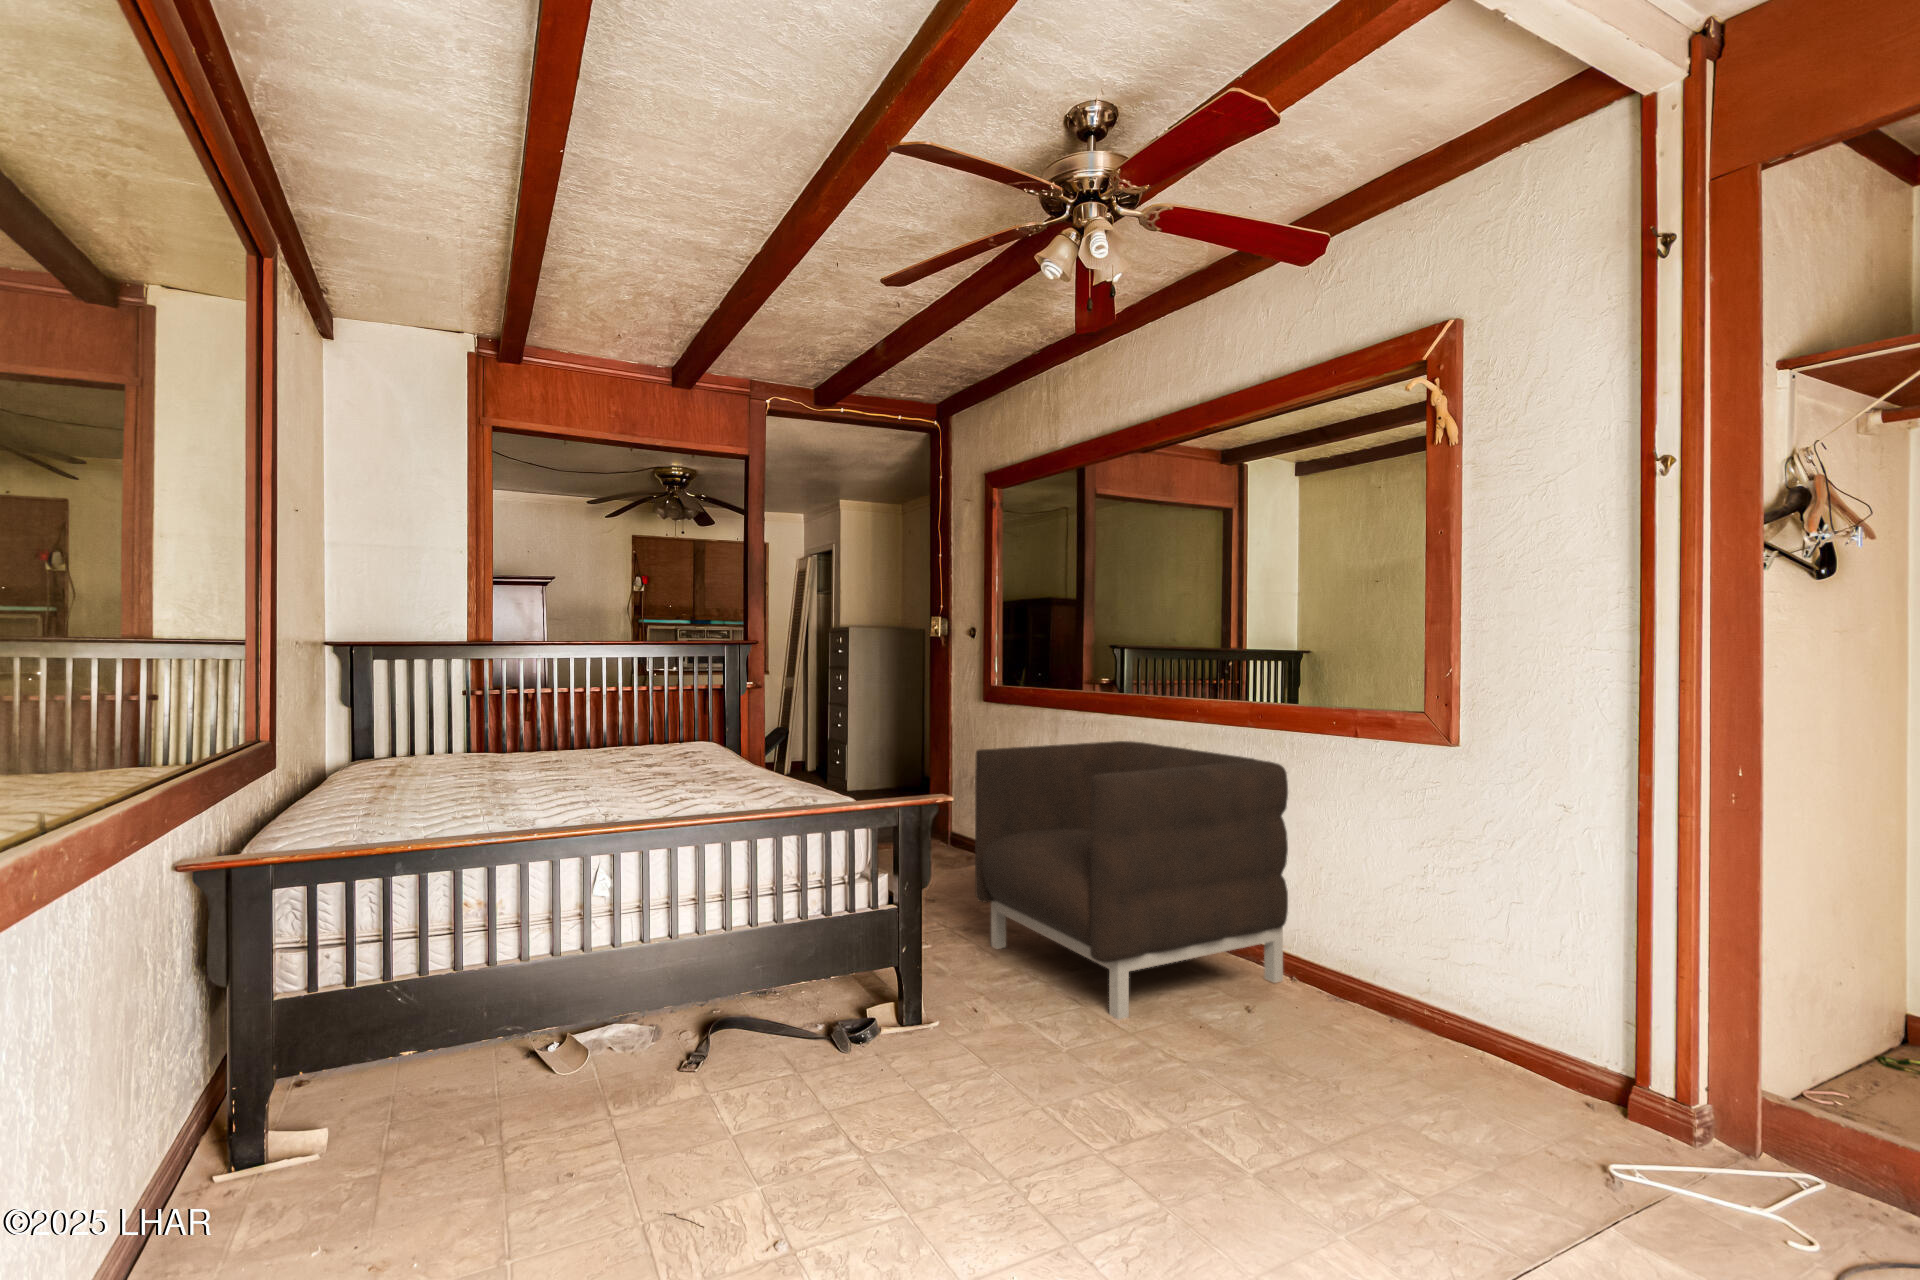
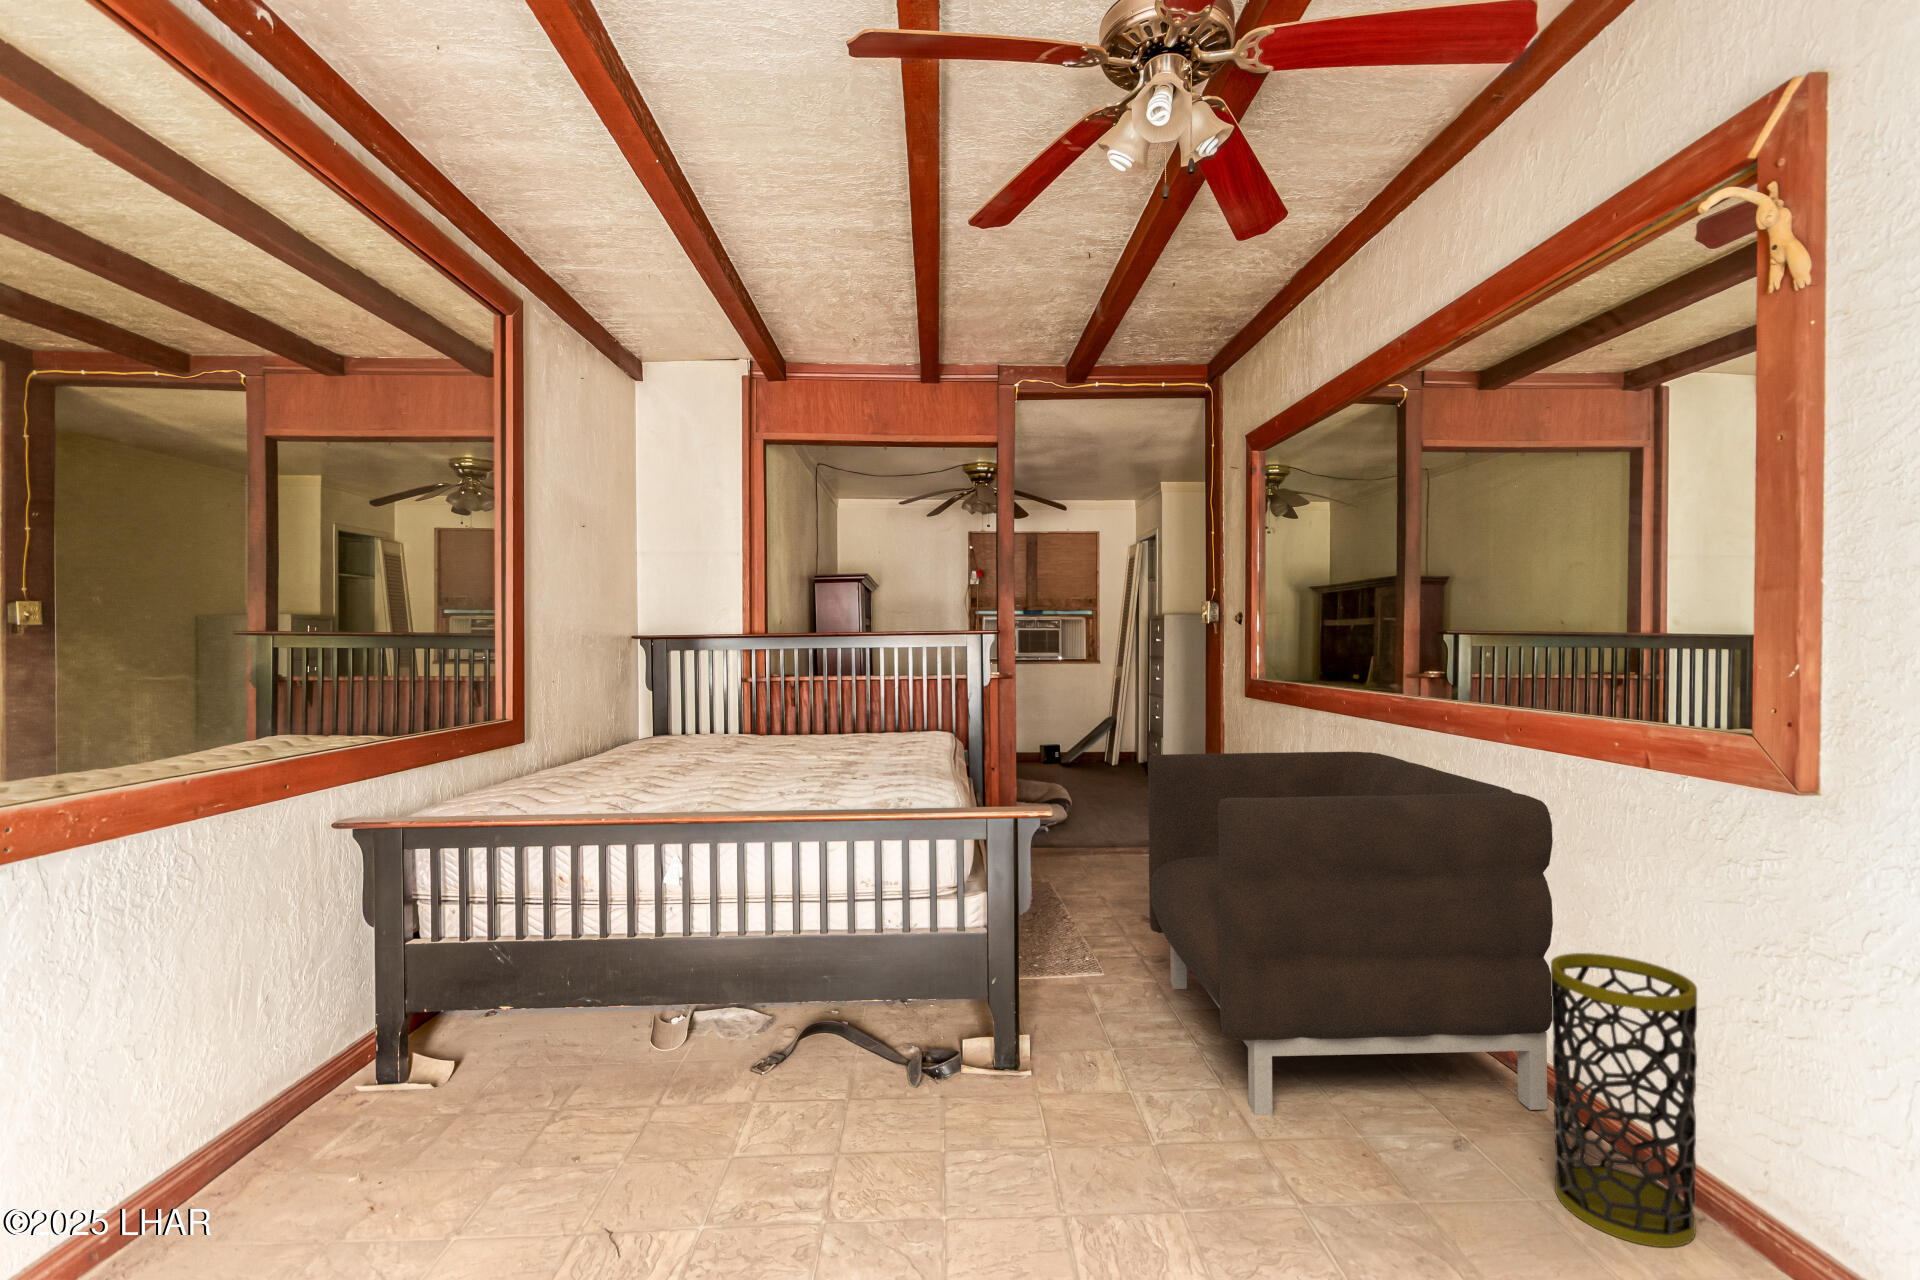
trash can: none [1310,862,1393,1040] -> present [1551,953,1697,1247]

